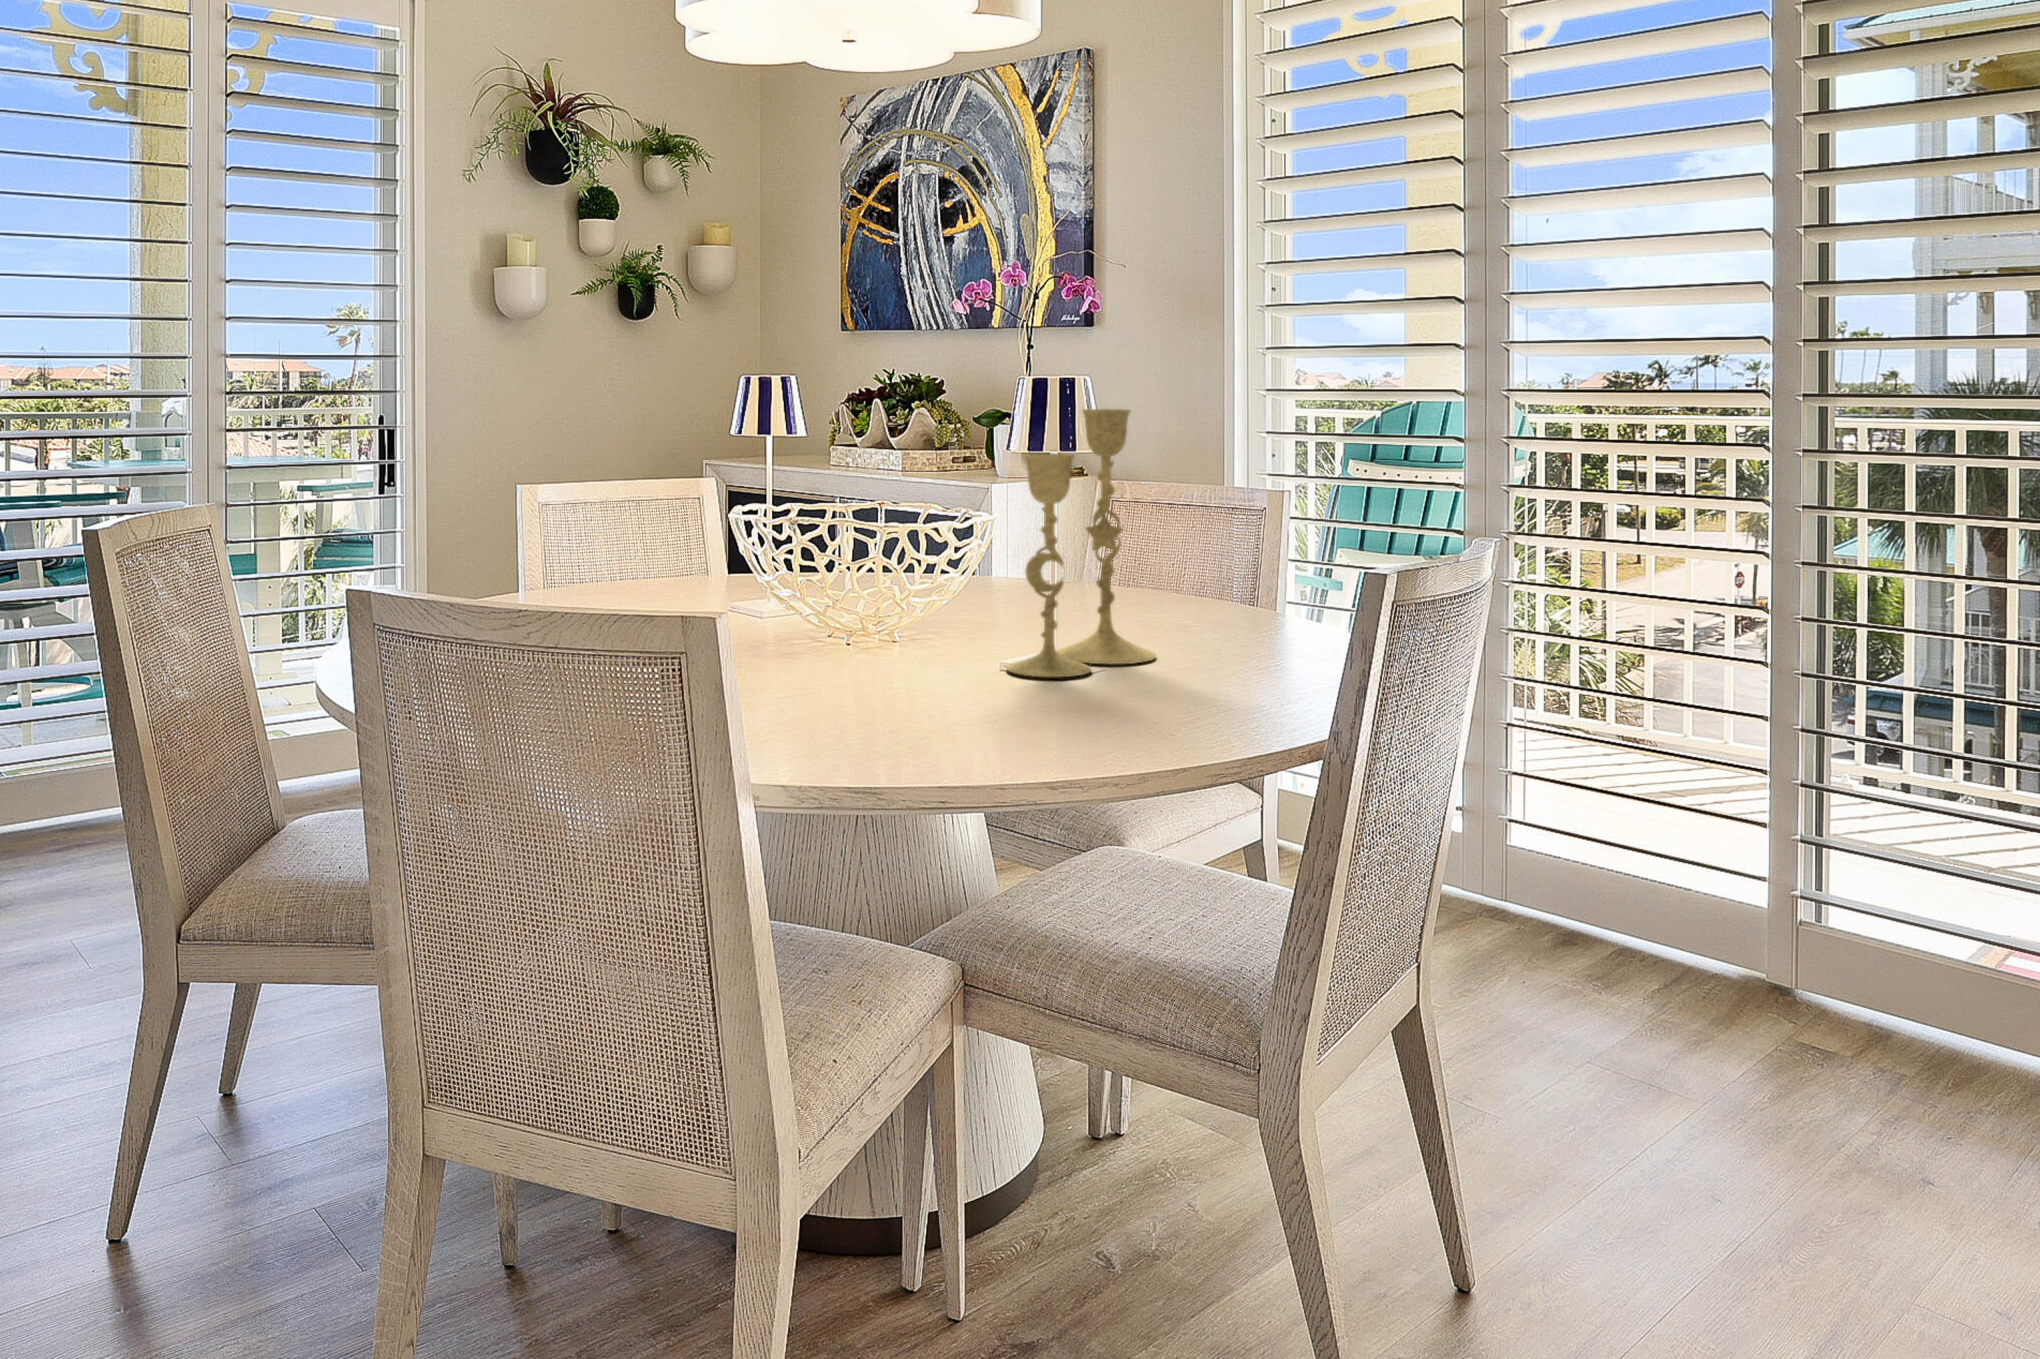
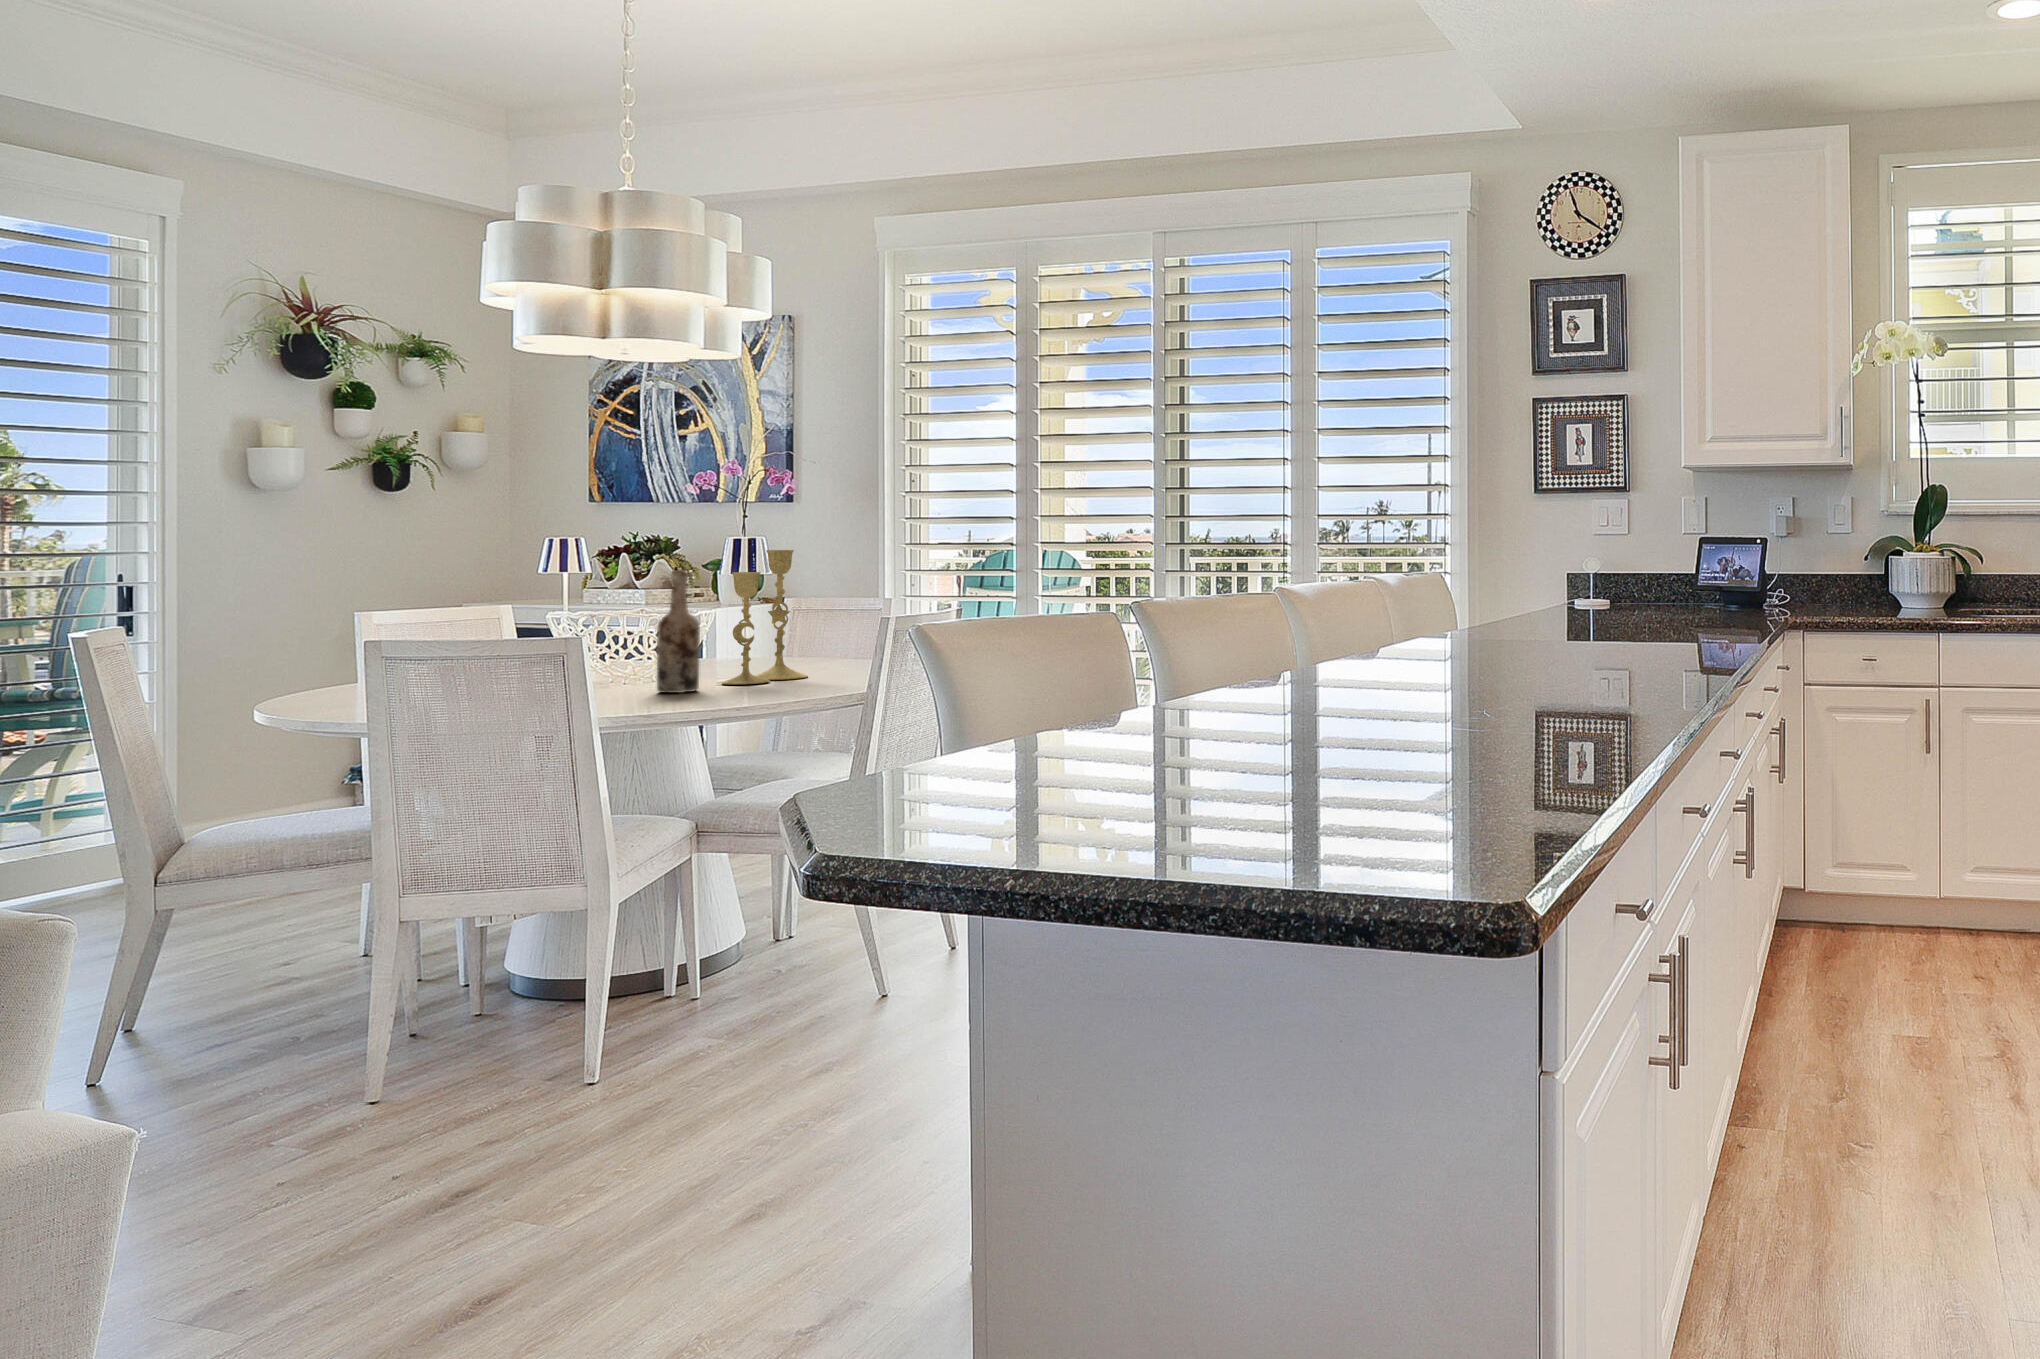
wine bottle: none [894,451,968,700] -> present [657,570,700,693]

